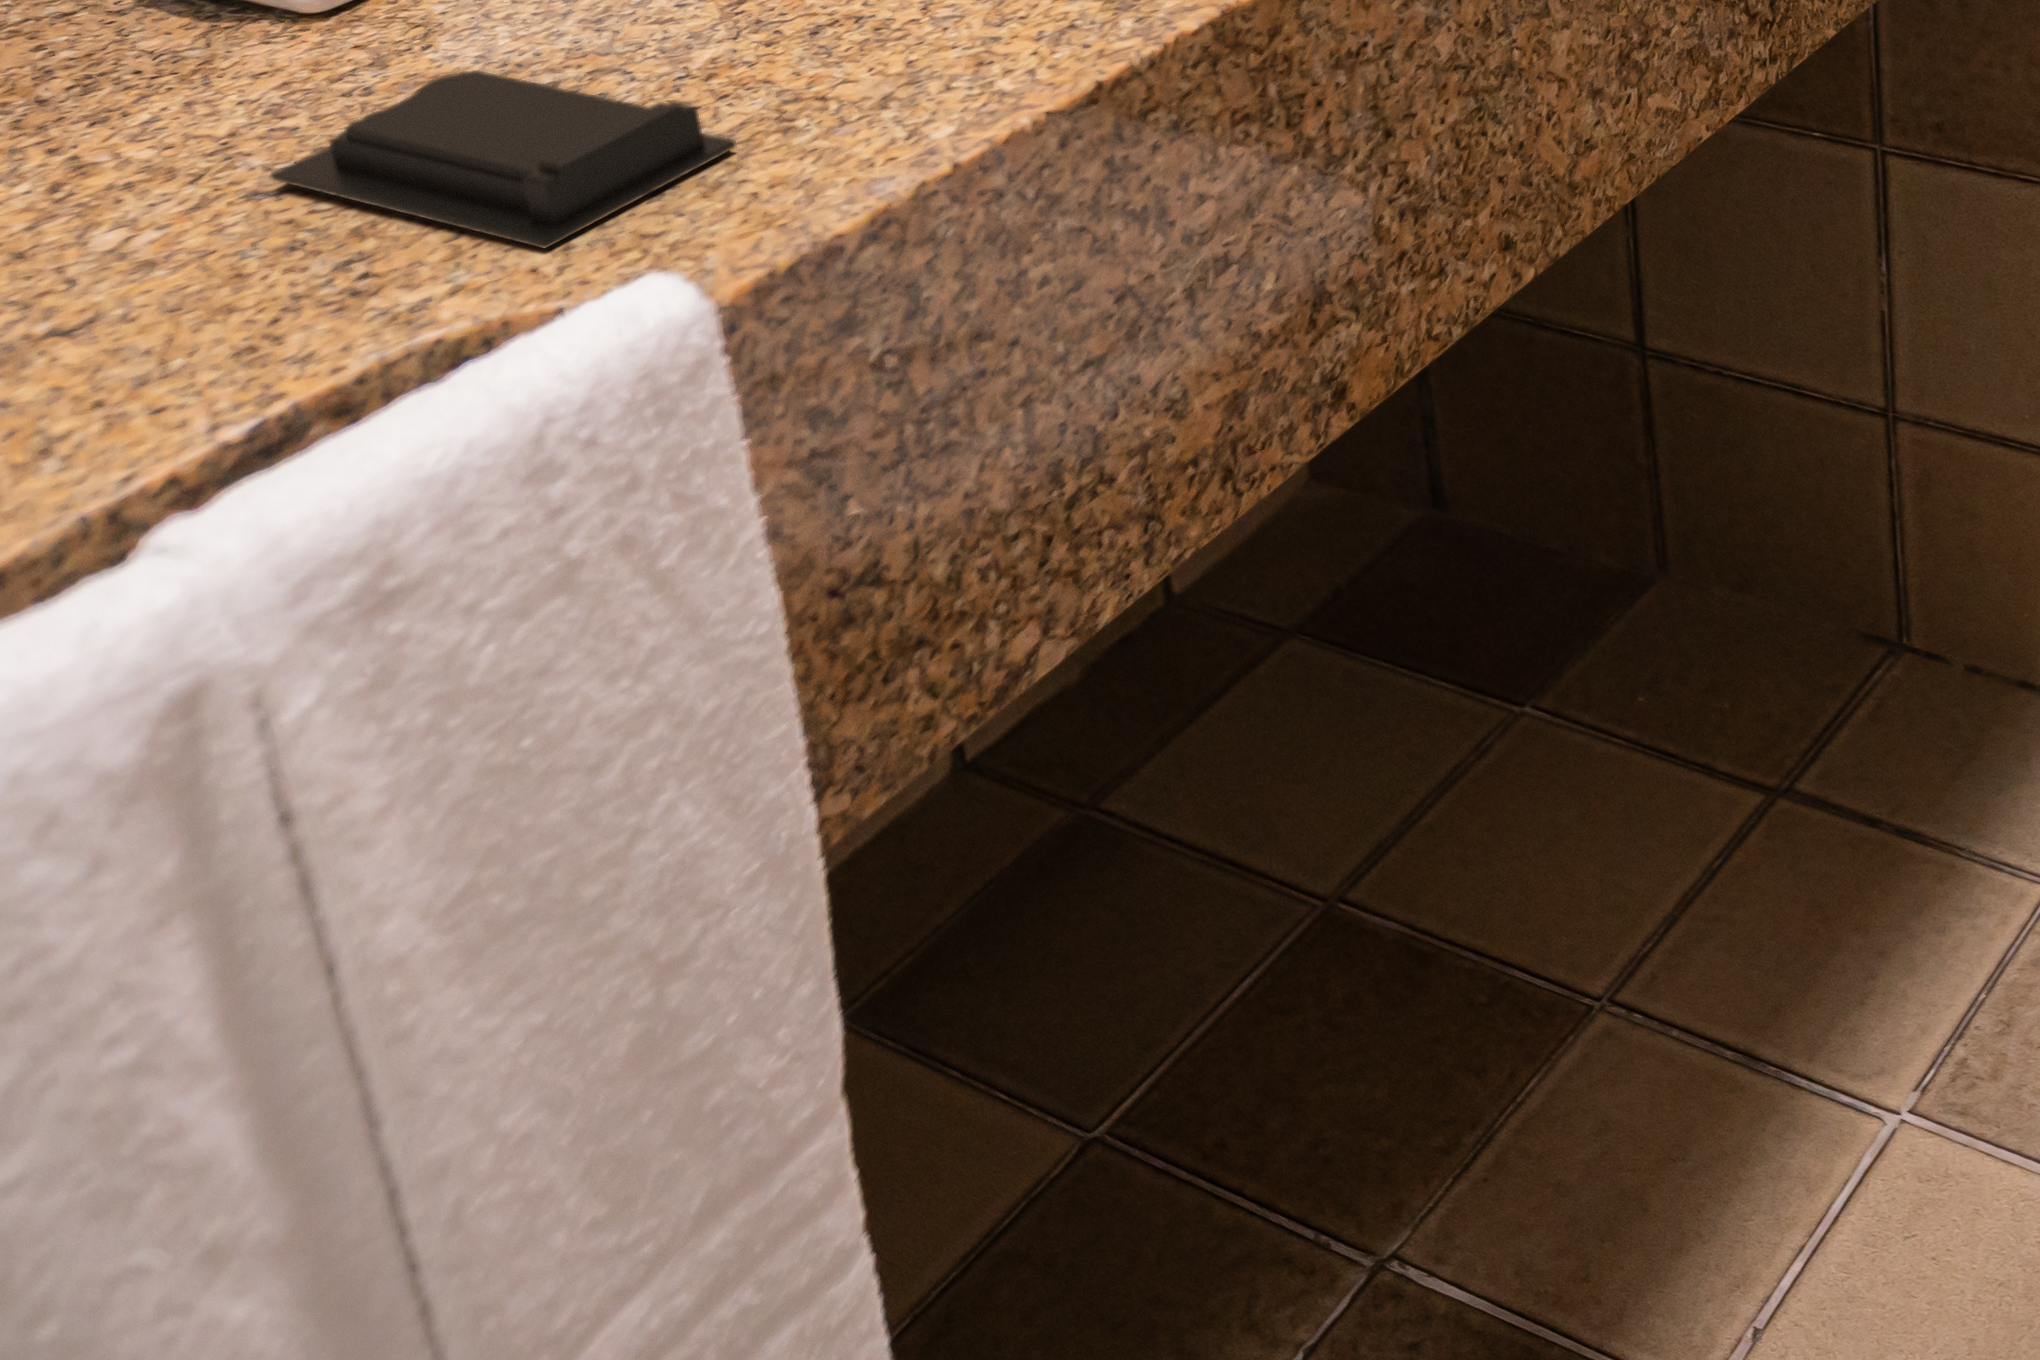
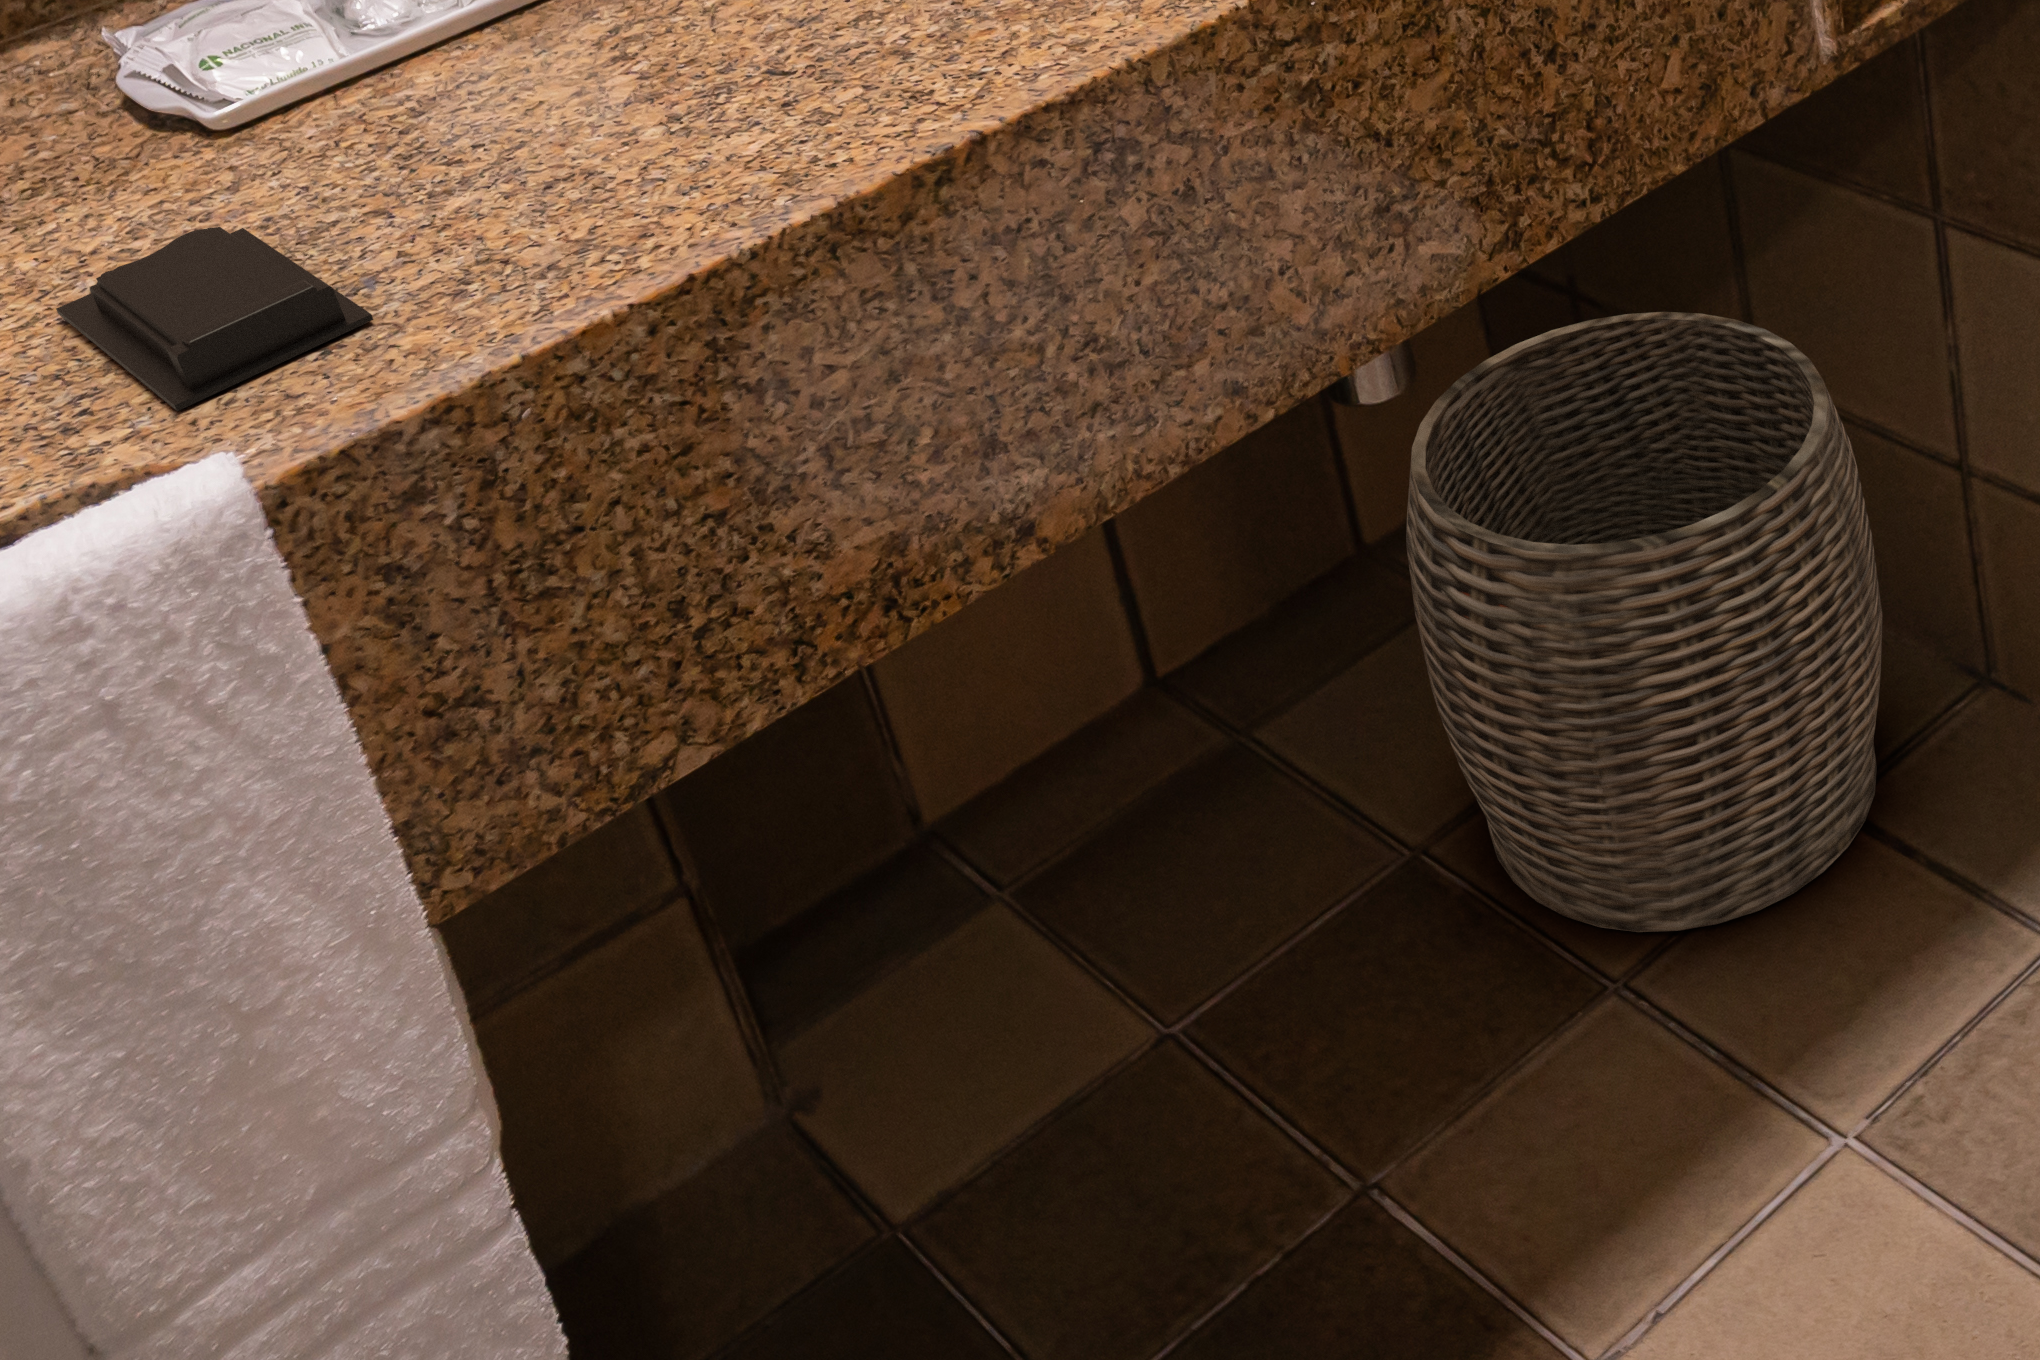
woven basket: none [1340,273,1838,949] -> present [1406,312,1882,932]

